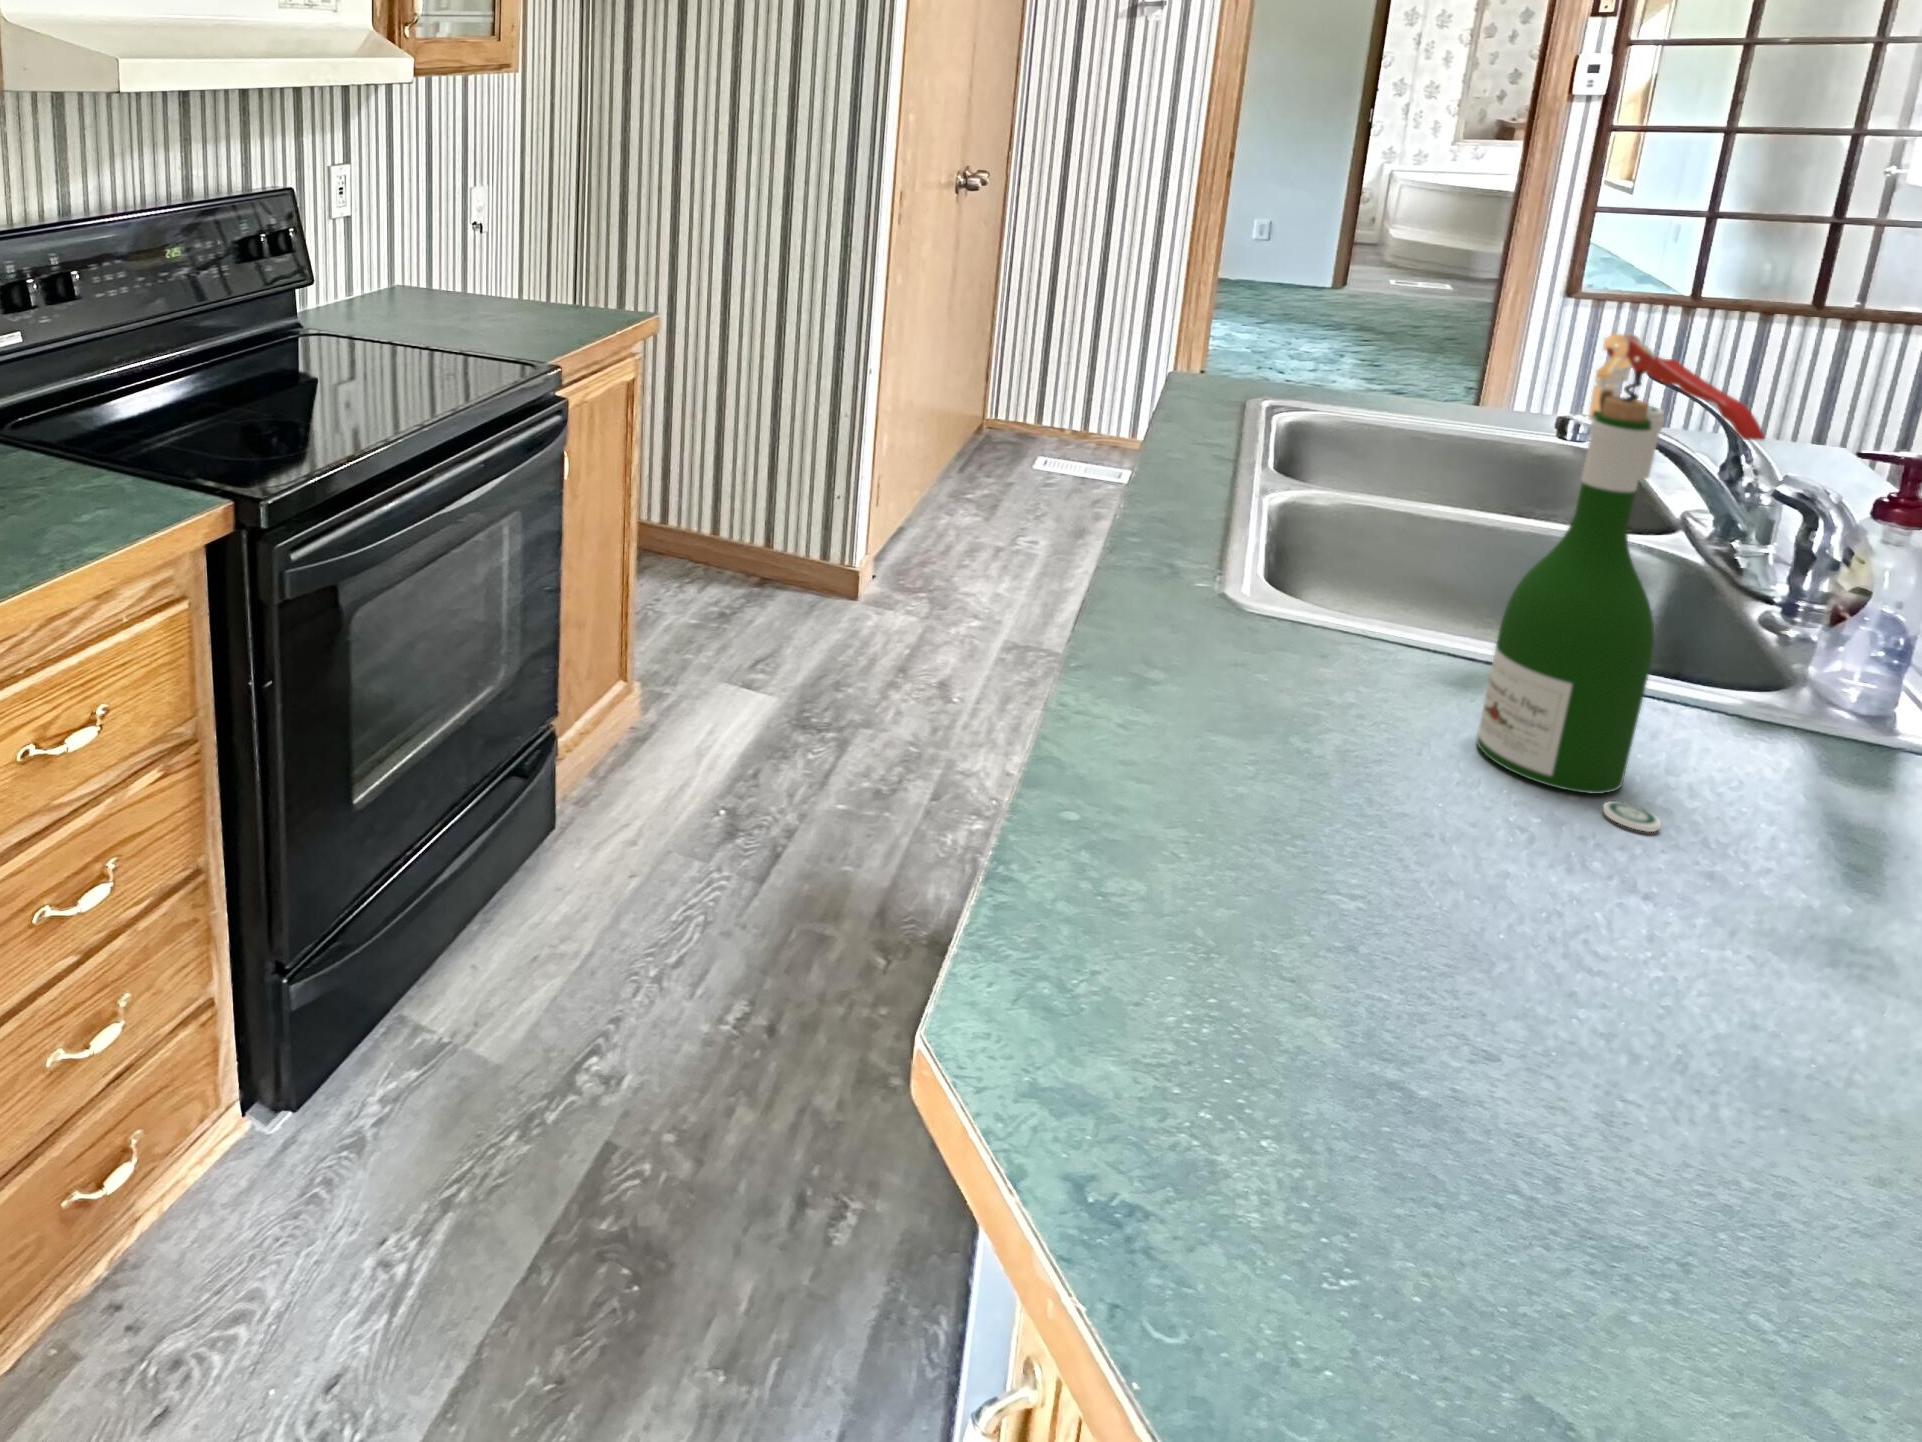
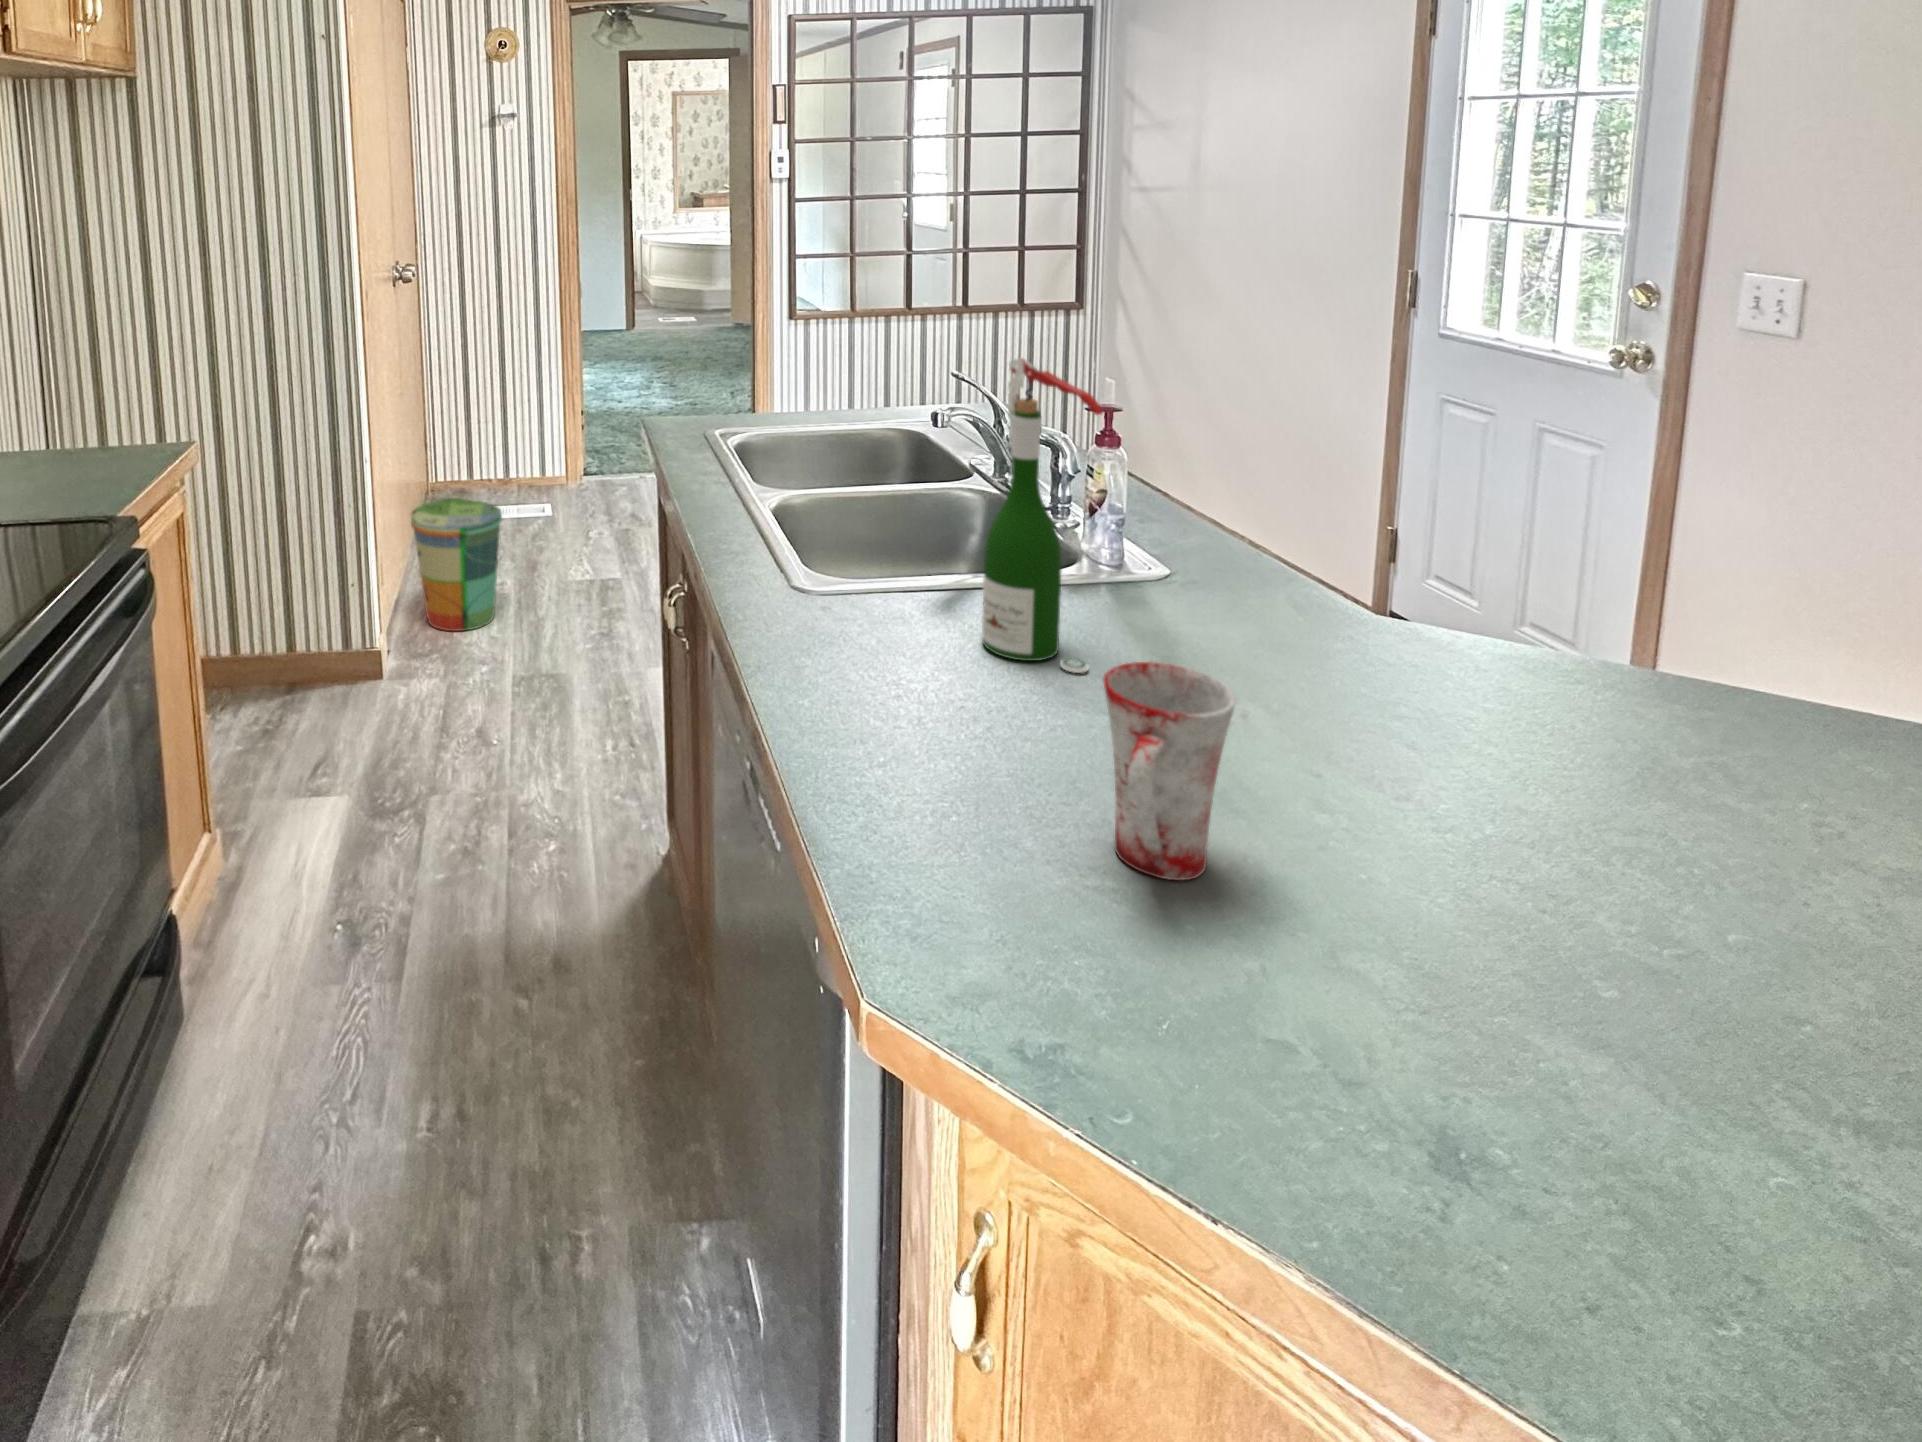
trash can: none [925,433,1036,580] -> present [411,498,502,631]
mug: none [1449,799,1760,1158] -> present [1103,662,1236,880]

